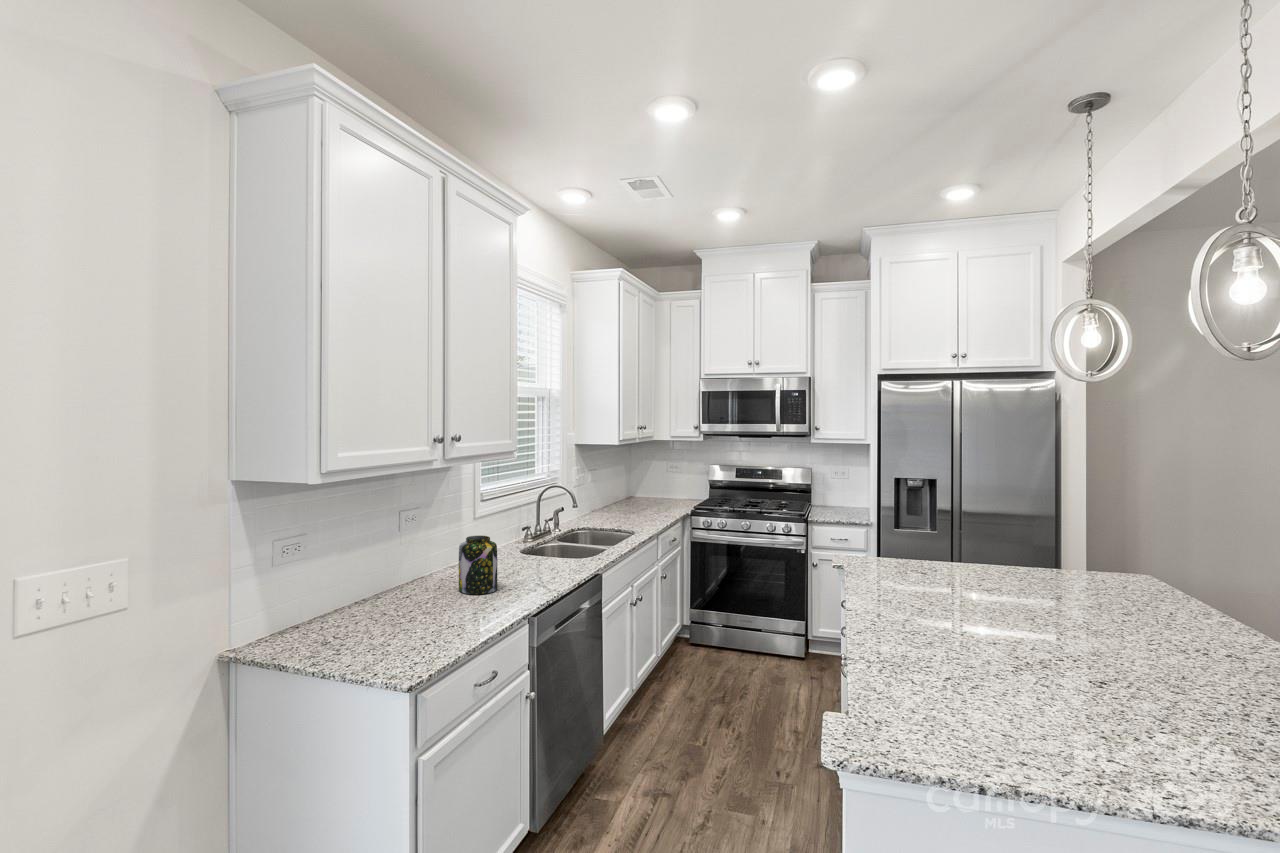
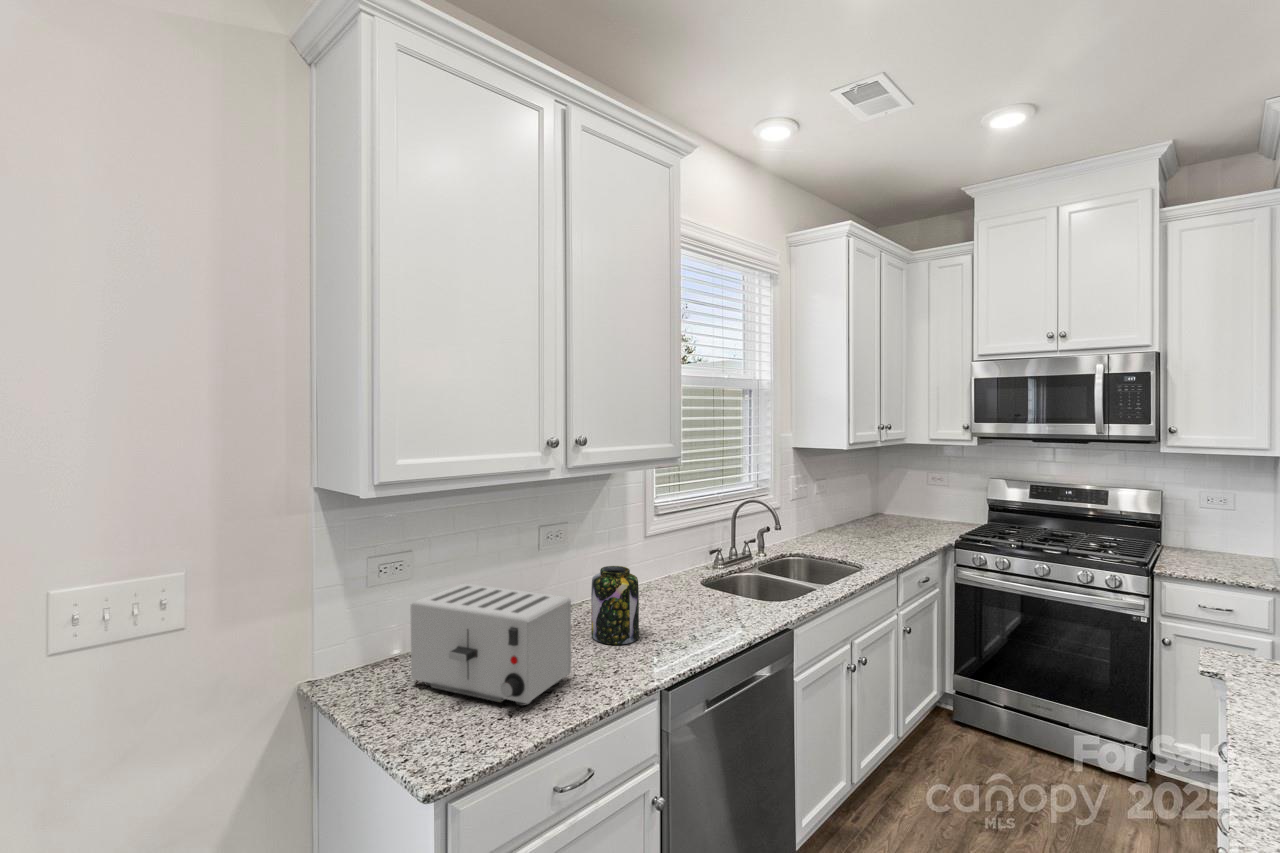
toaster: none [335,555,465,635] -> present [411,584,571,706]

